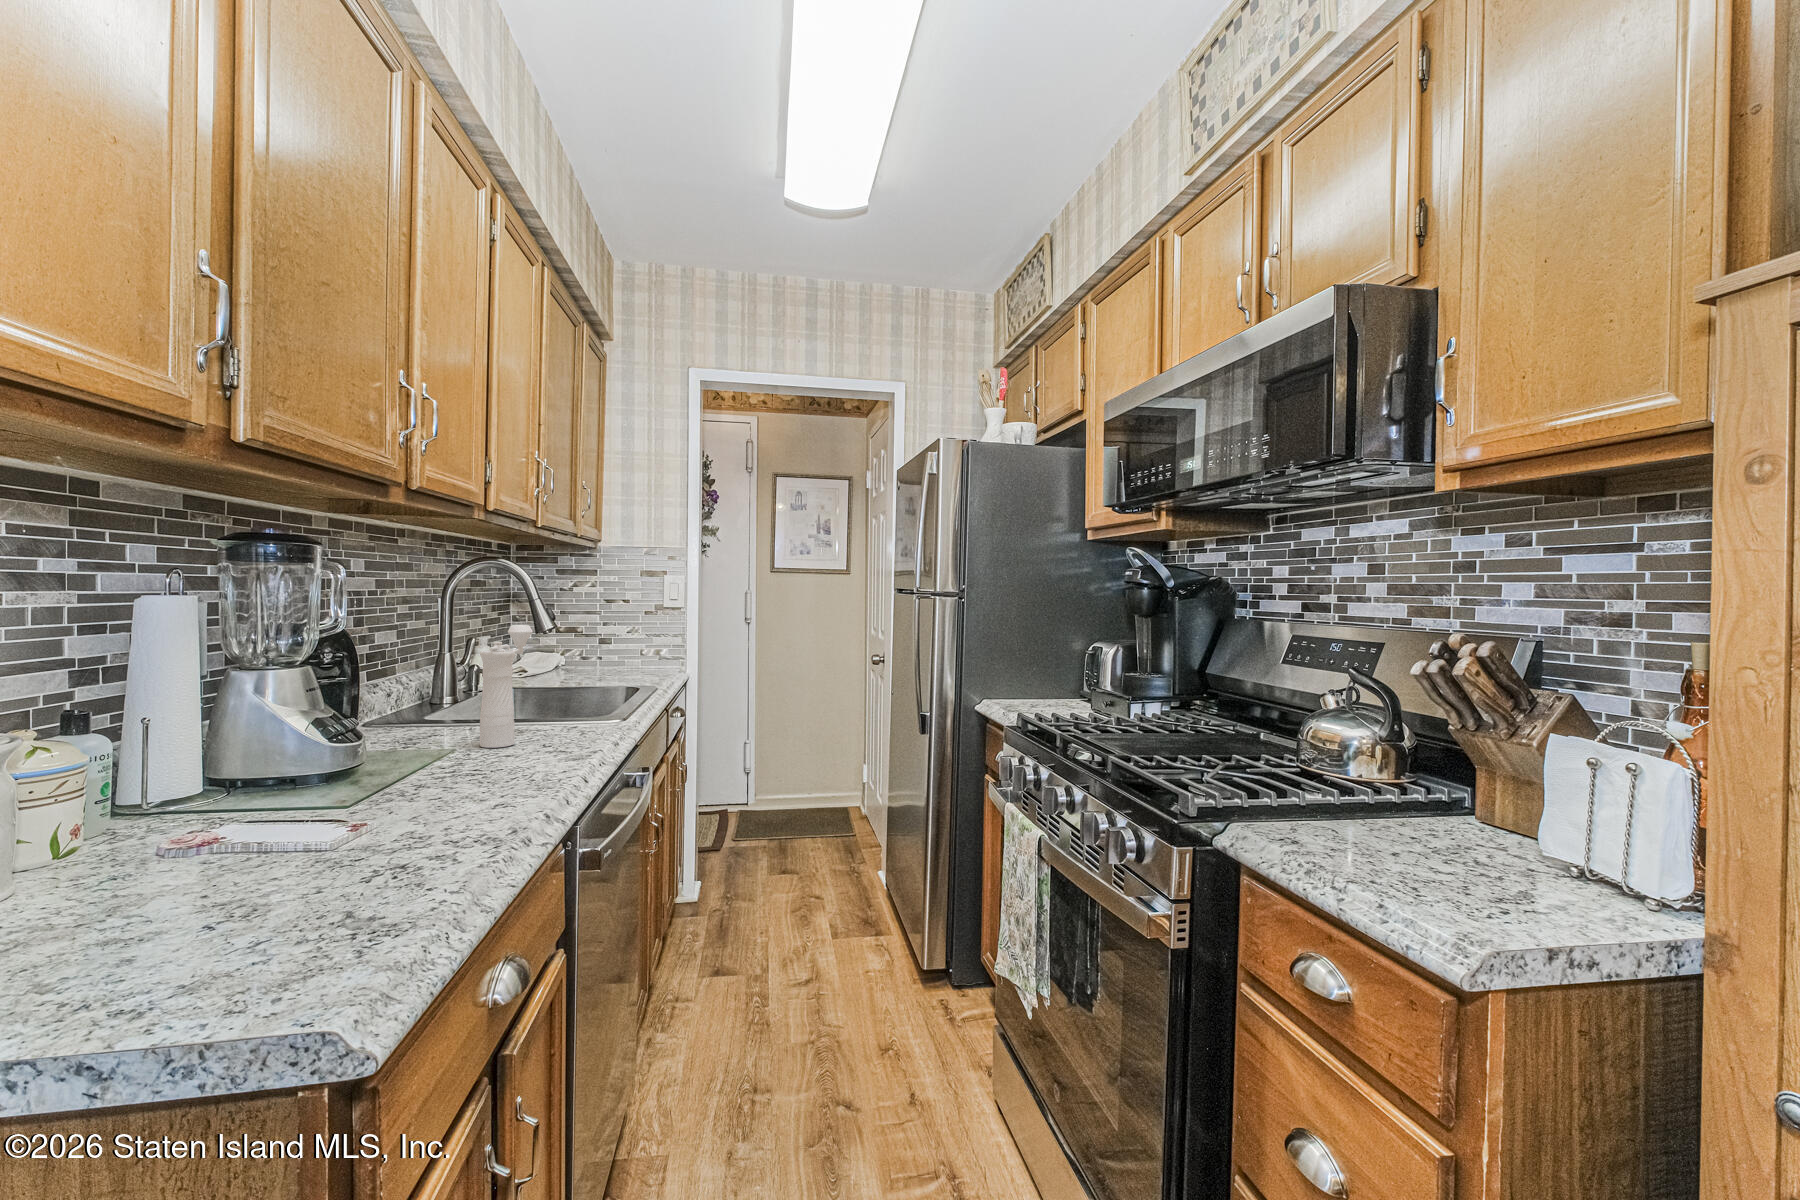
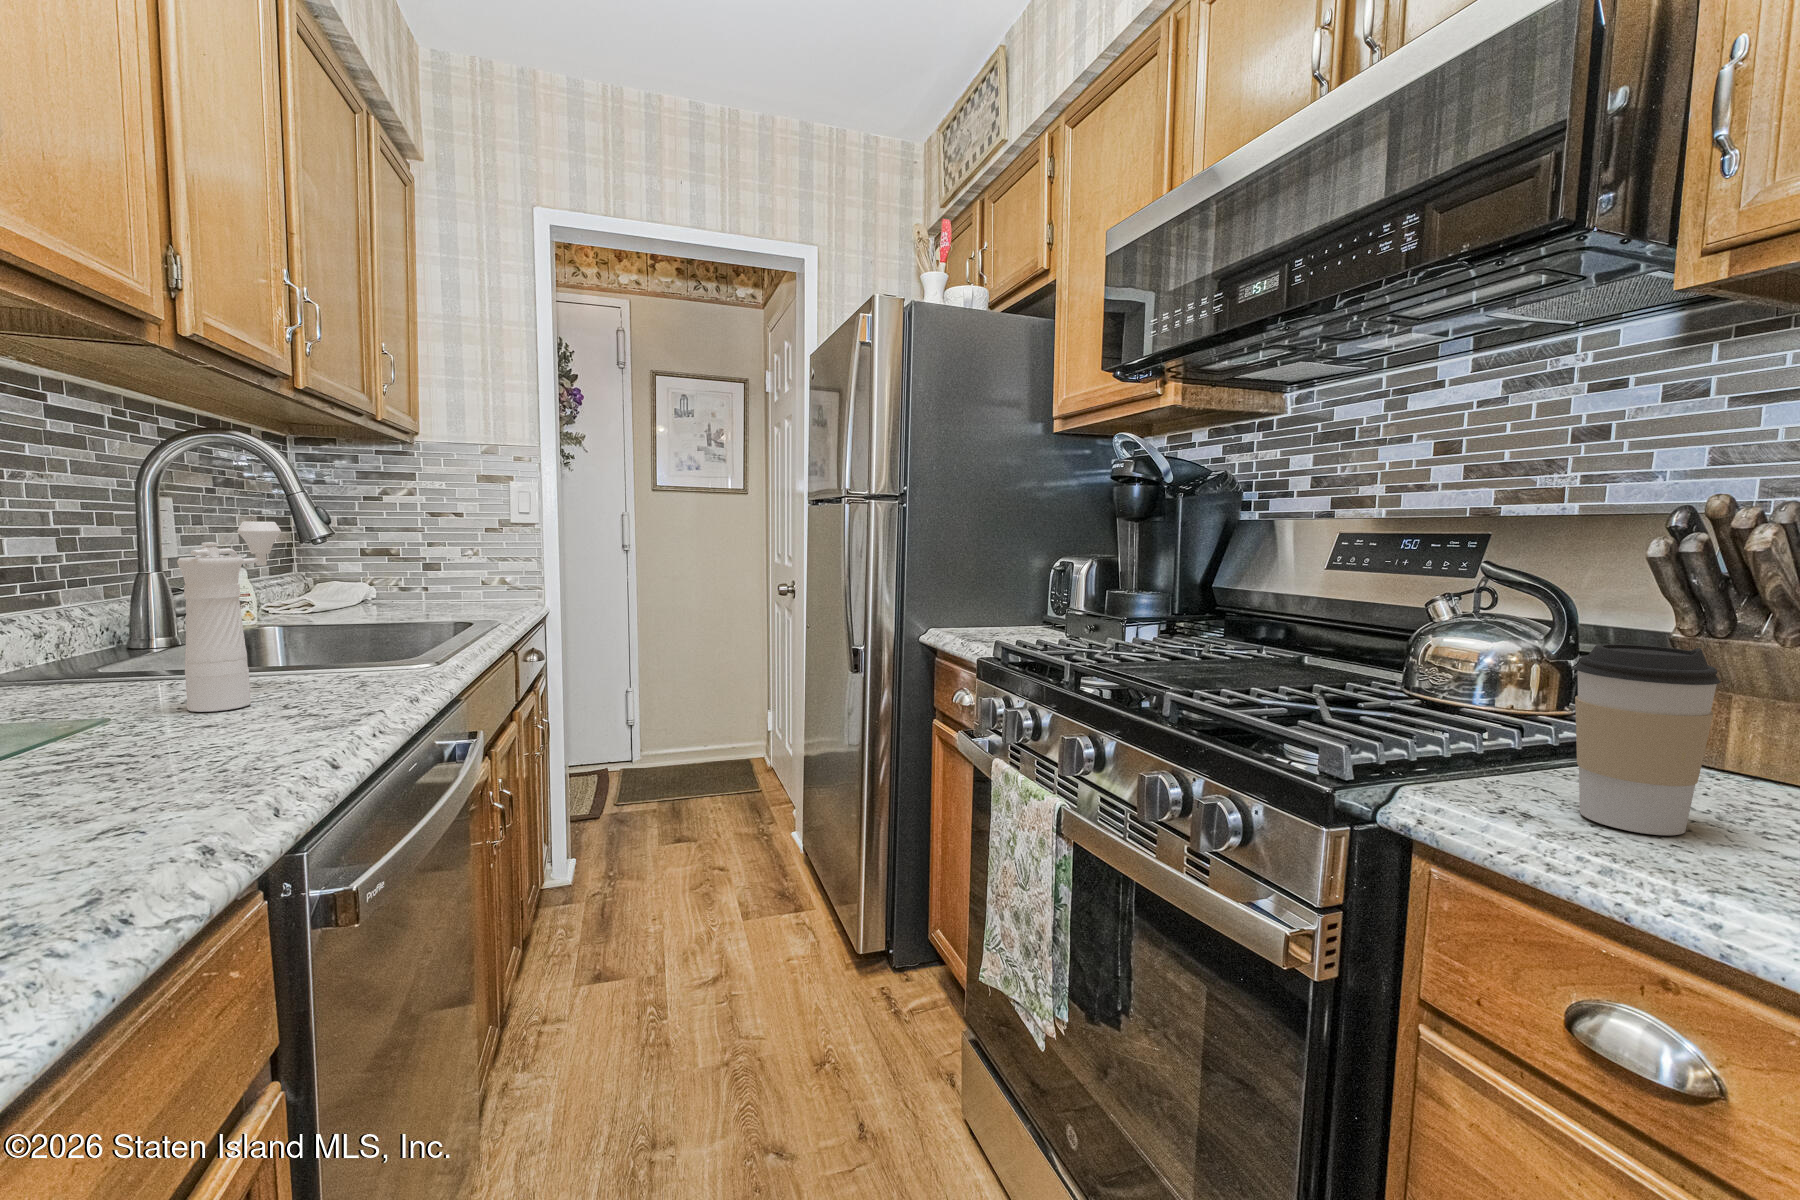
coffee cup: none [1338,732,1420,858] -> present [1574,644,1721,835]

